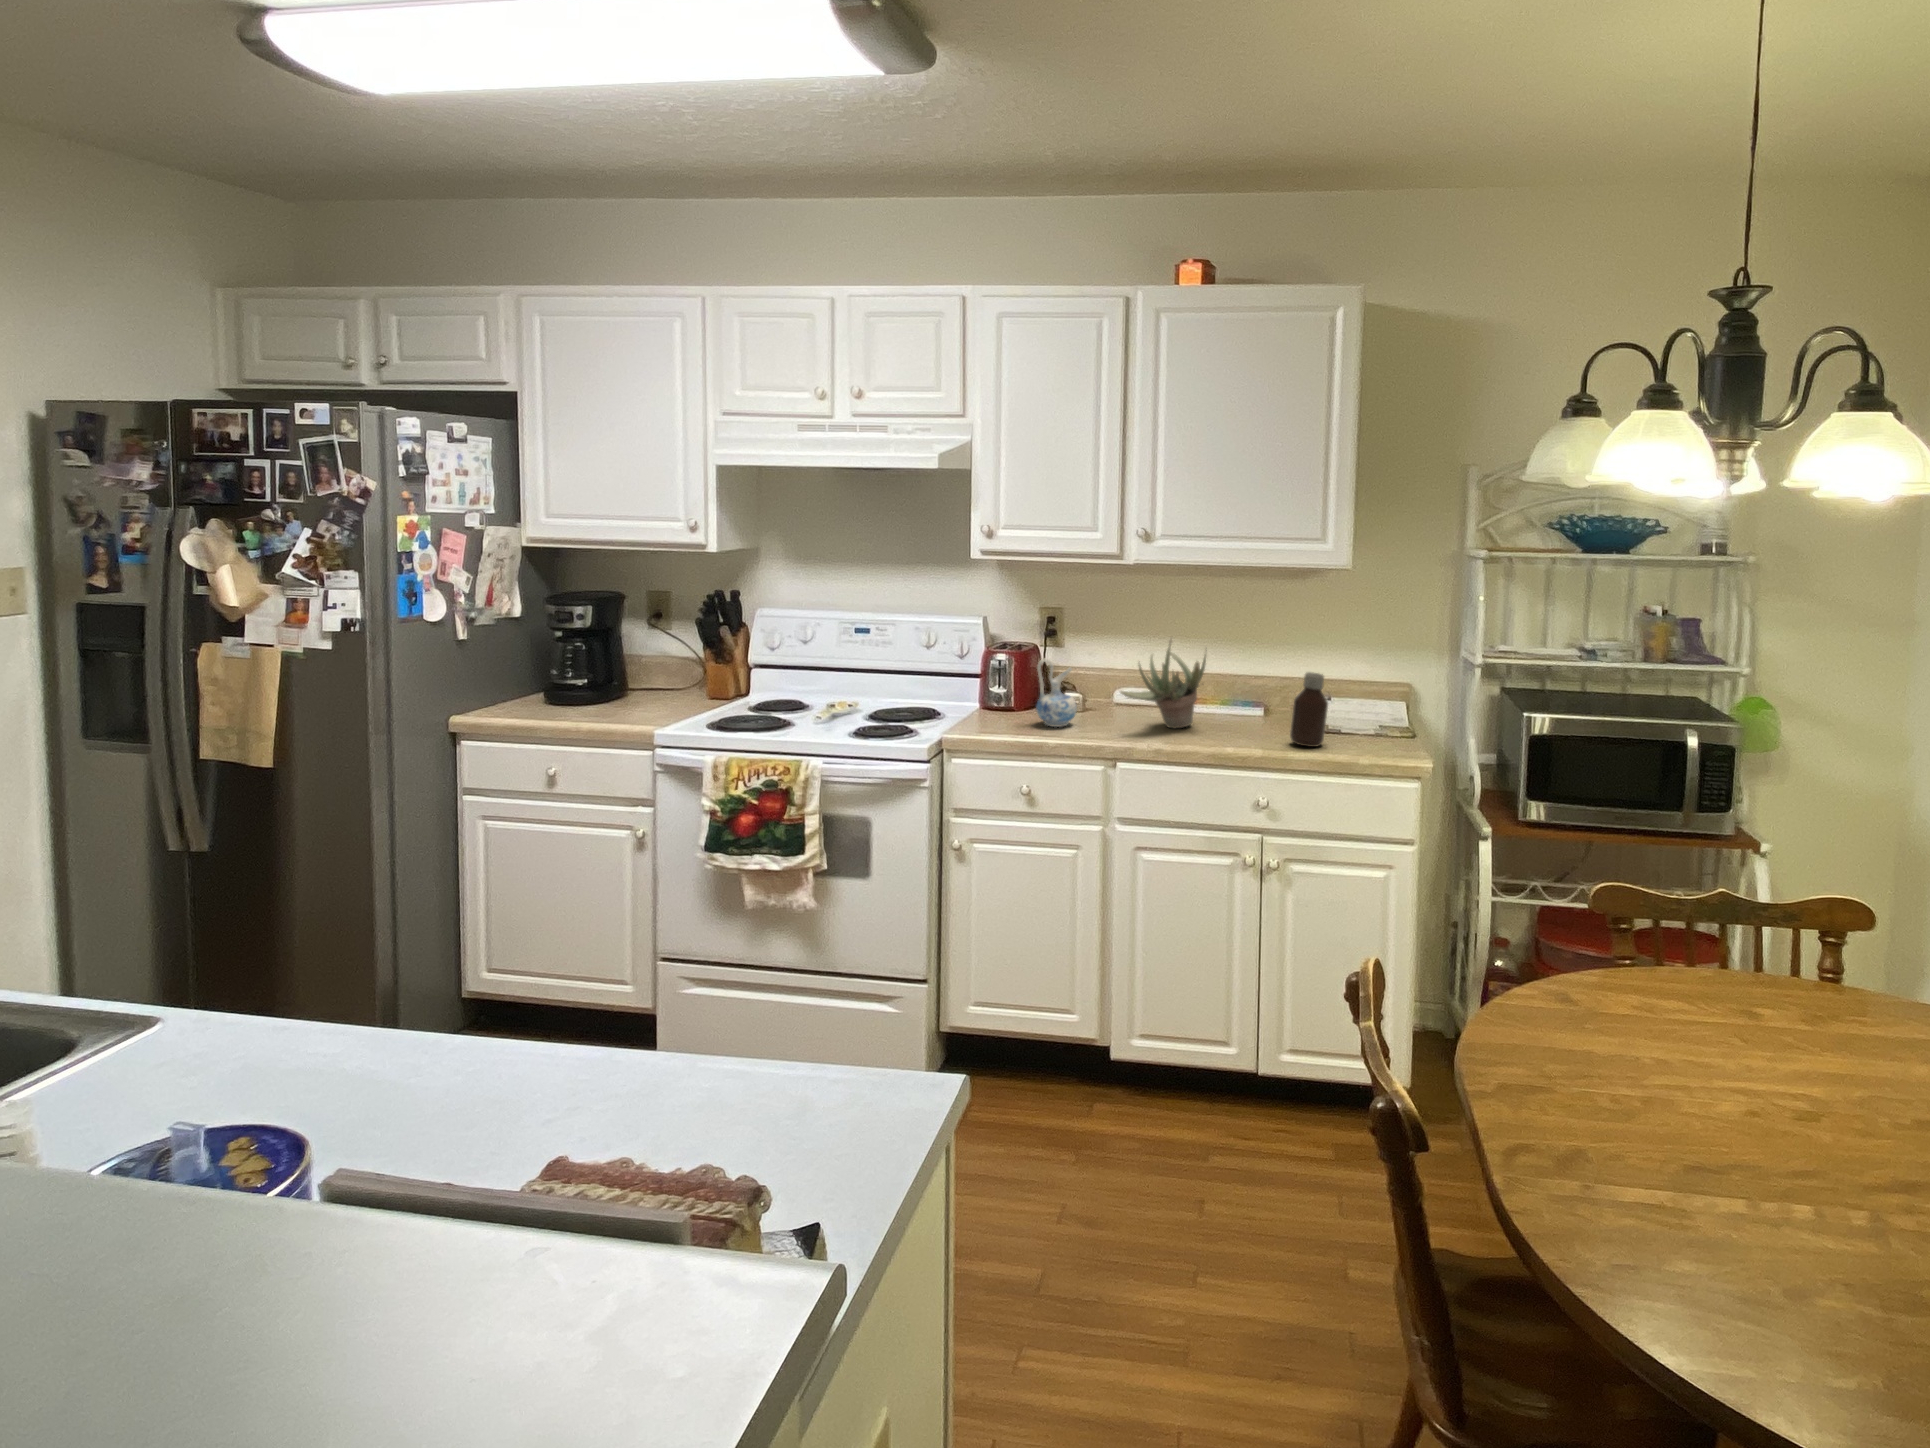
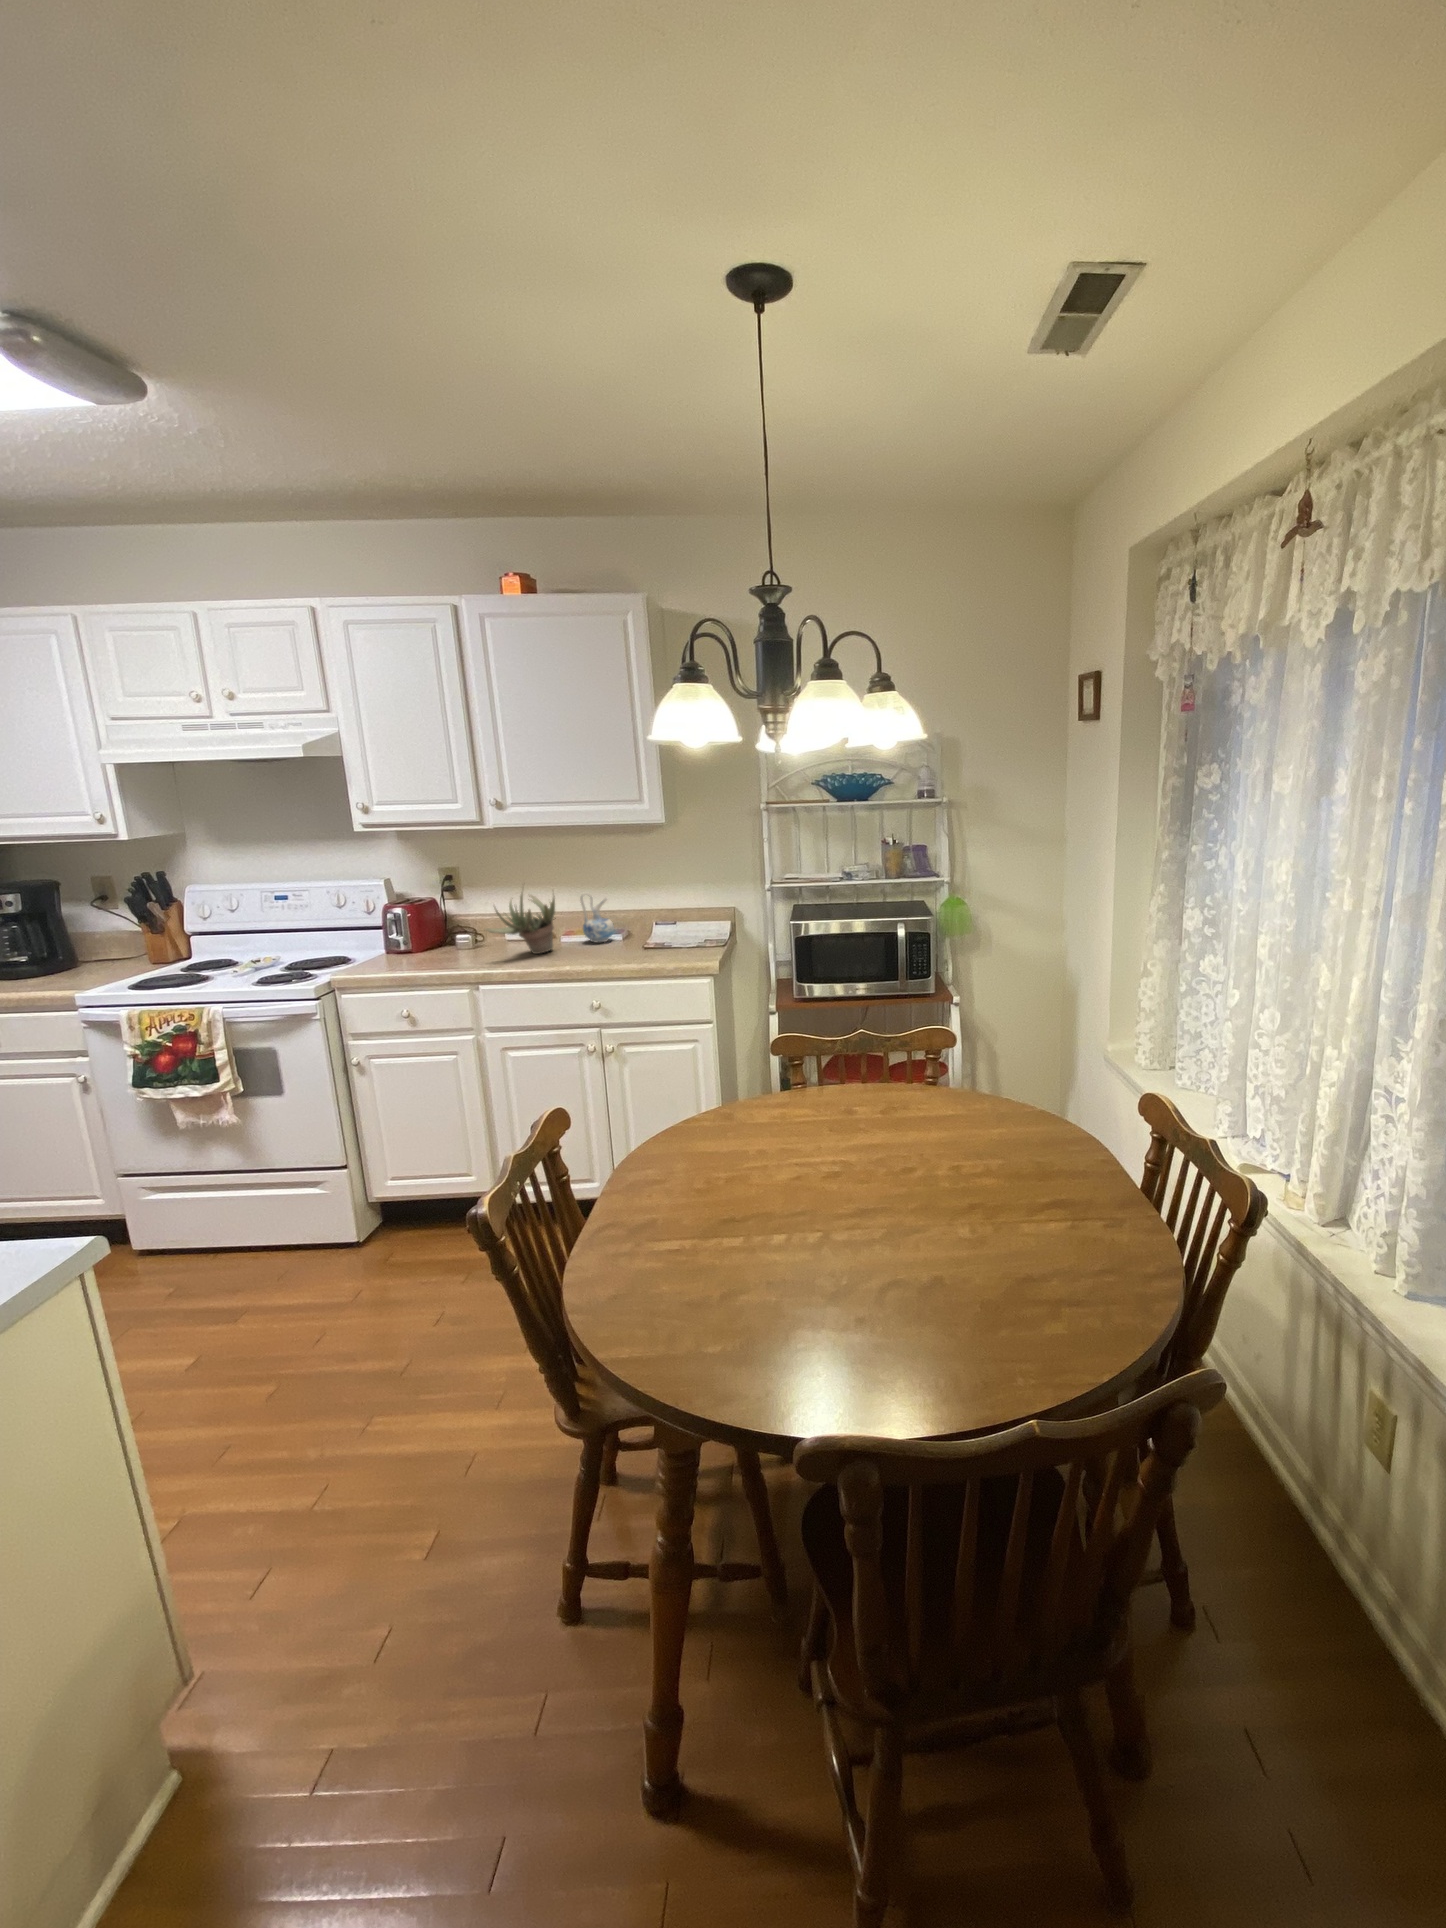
ceramic pitcher: present [1036,659,1077,727] -> present [580,892,614,942]
bottle: present [1290,672,1328,747] -> none [618,902,645,958]

